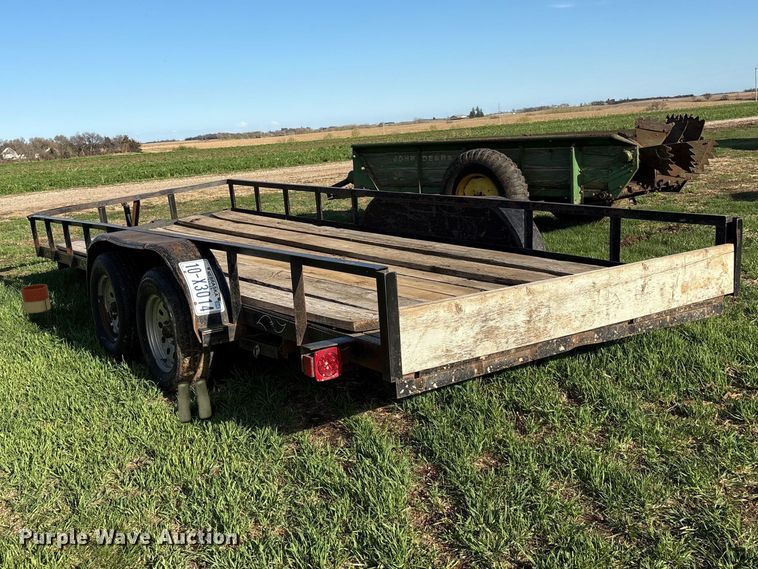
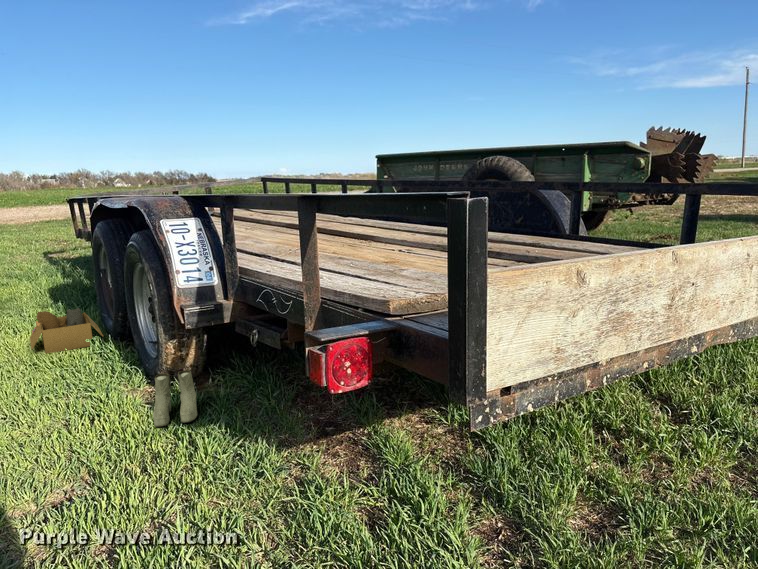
planter: present [21,284,51,325] -> none [39,261,71,302]
cardboard box: none [40,331,108,373] -> present [30,308,103,353]

